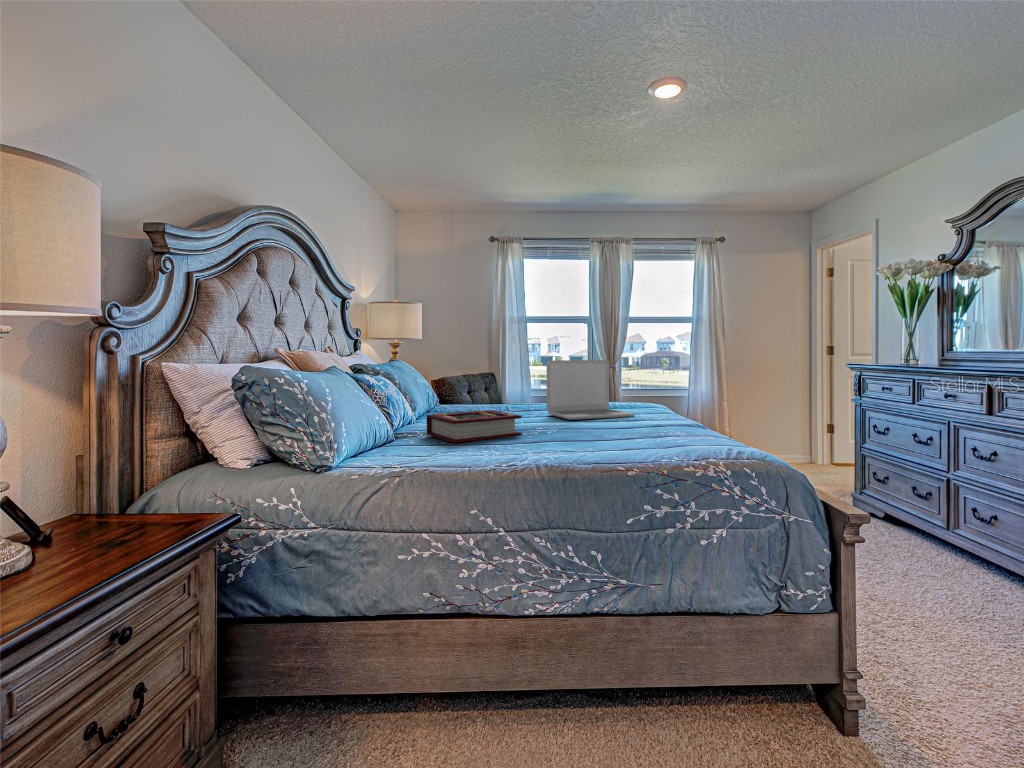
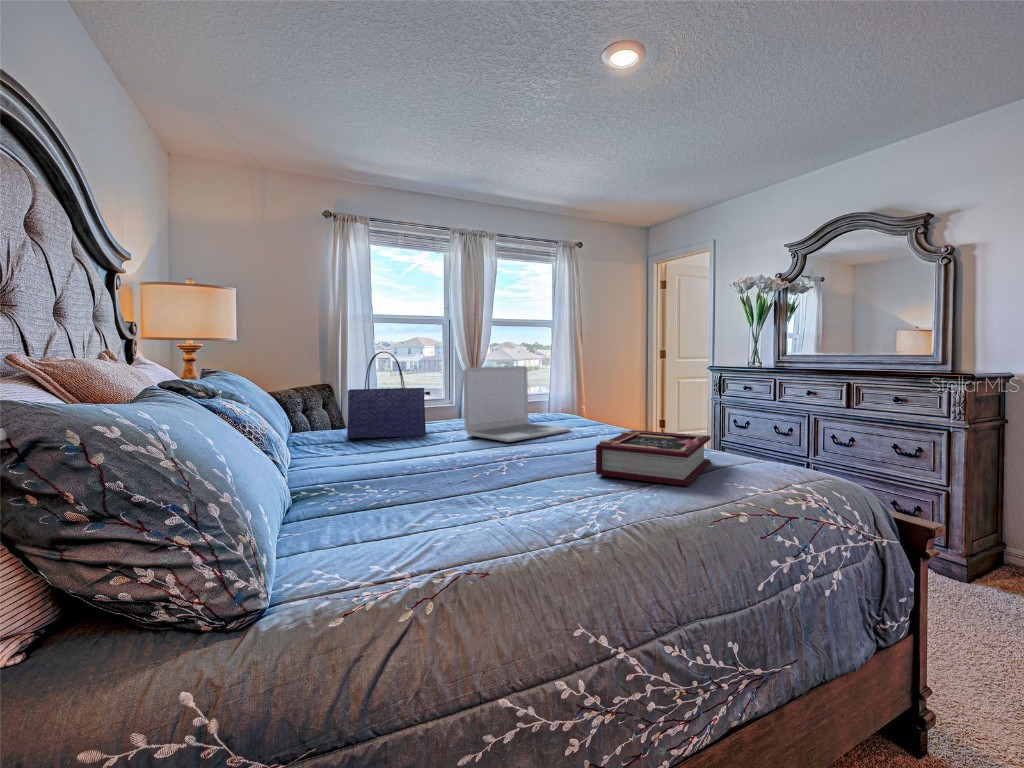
tote bag: none [466,348,527,414] -> present [347,352,430,438]
book: present [426,410,522,443] -> present [596,430,711,486]

